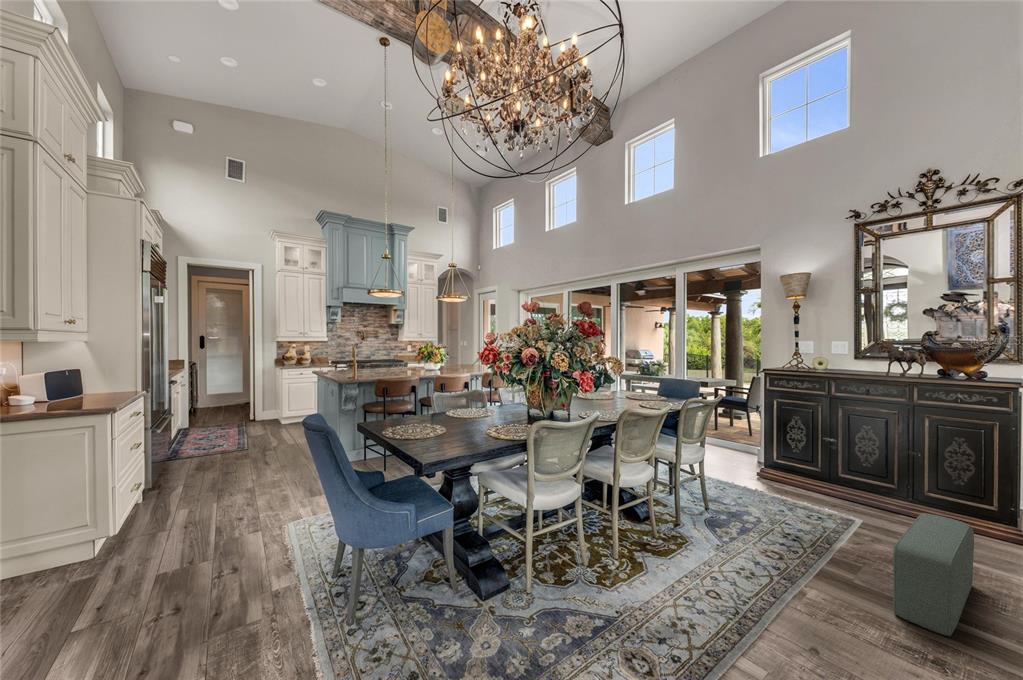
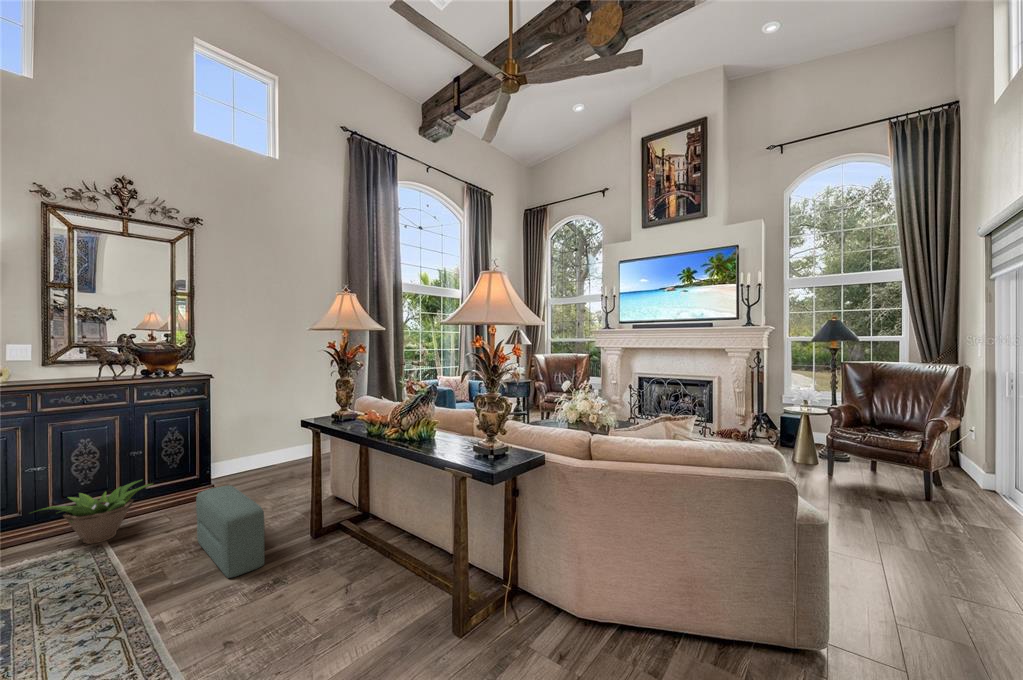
decorative plant: none [812,469,912,521] -> present [35,480,152,544]

